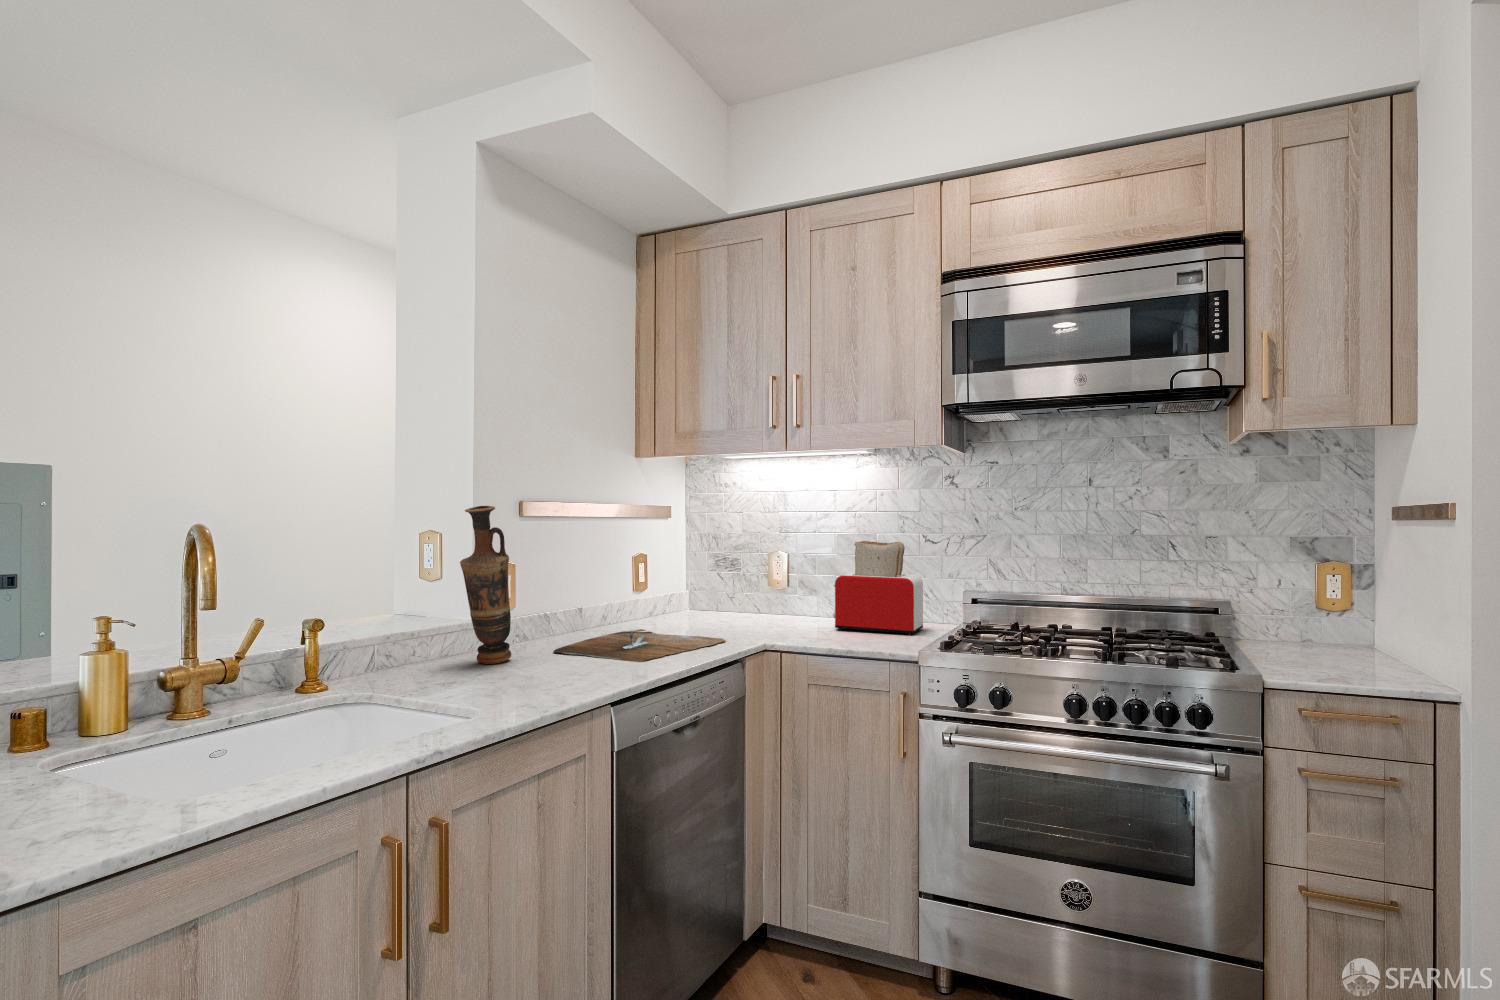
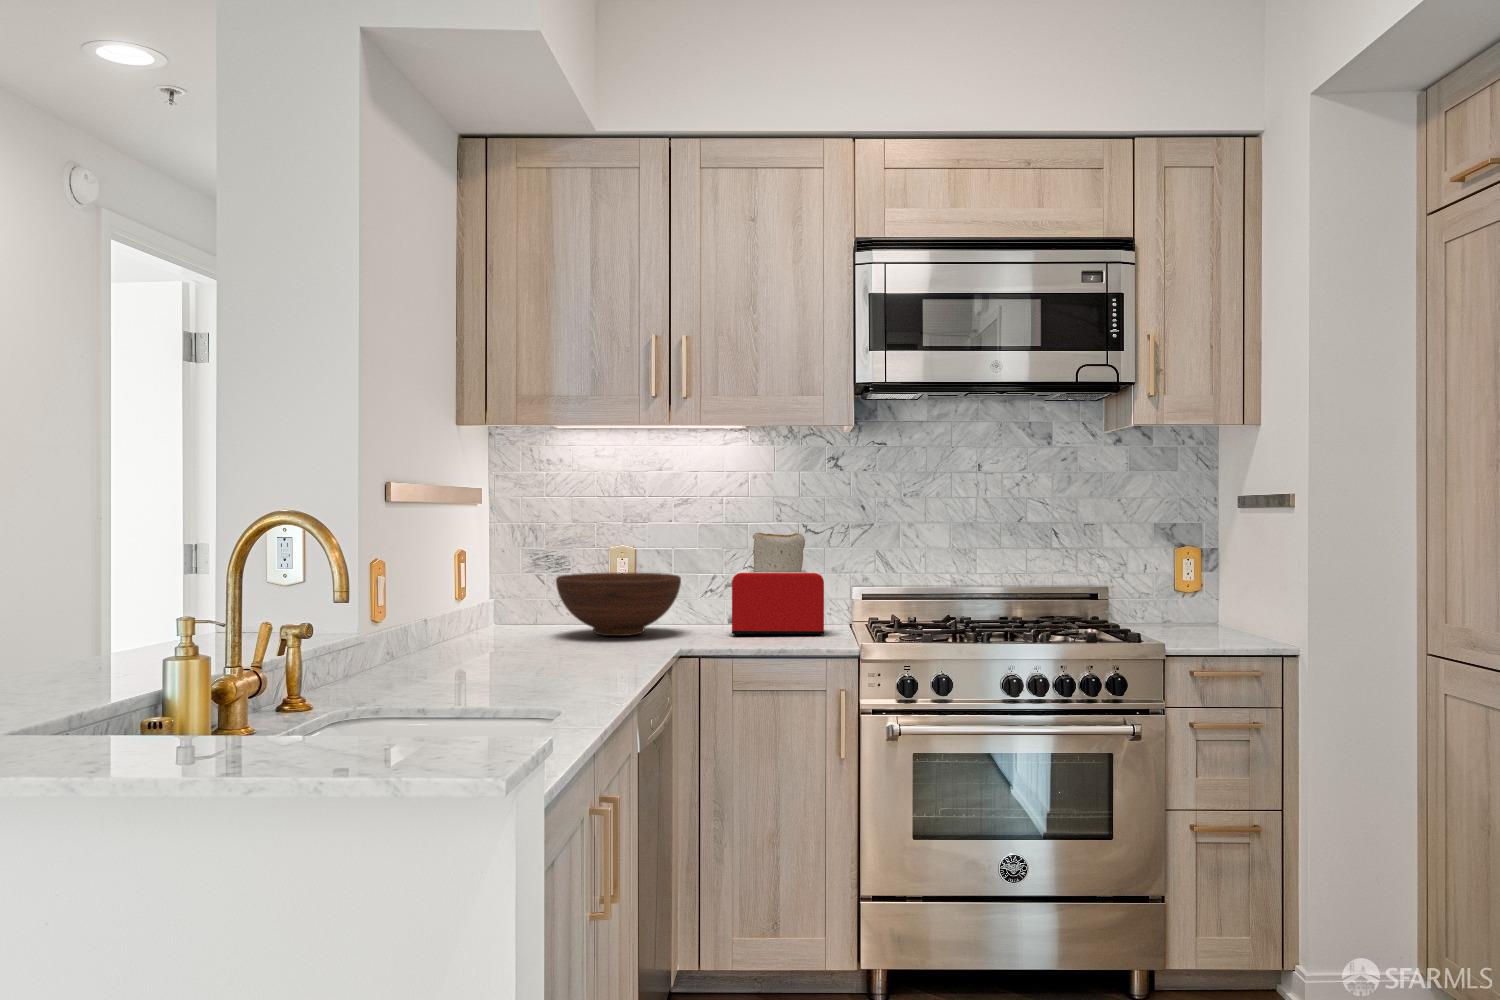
vase: present [460,506,511,664] -> none [370,488,431,688]
fruit bowl: none [704,570,805,623] -> present [556,573,681,636]
cutting board: present [553,629,726,662] -> none [451,645,636,675]

